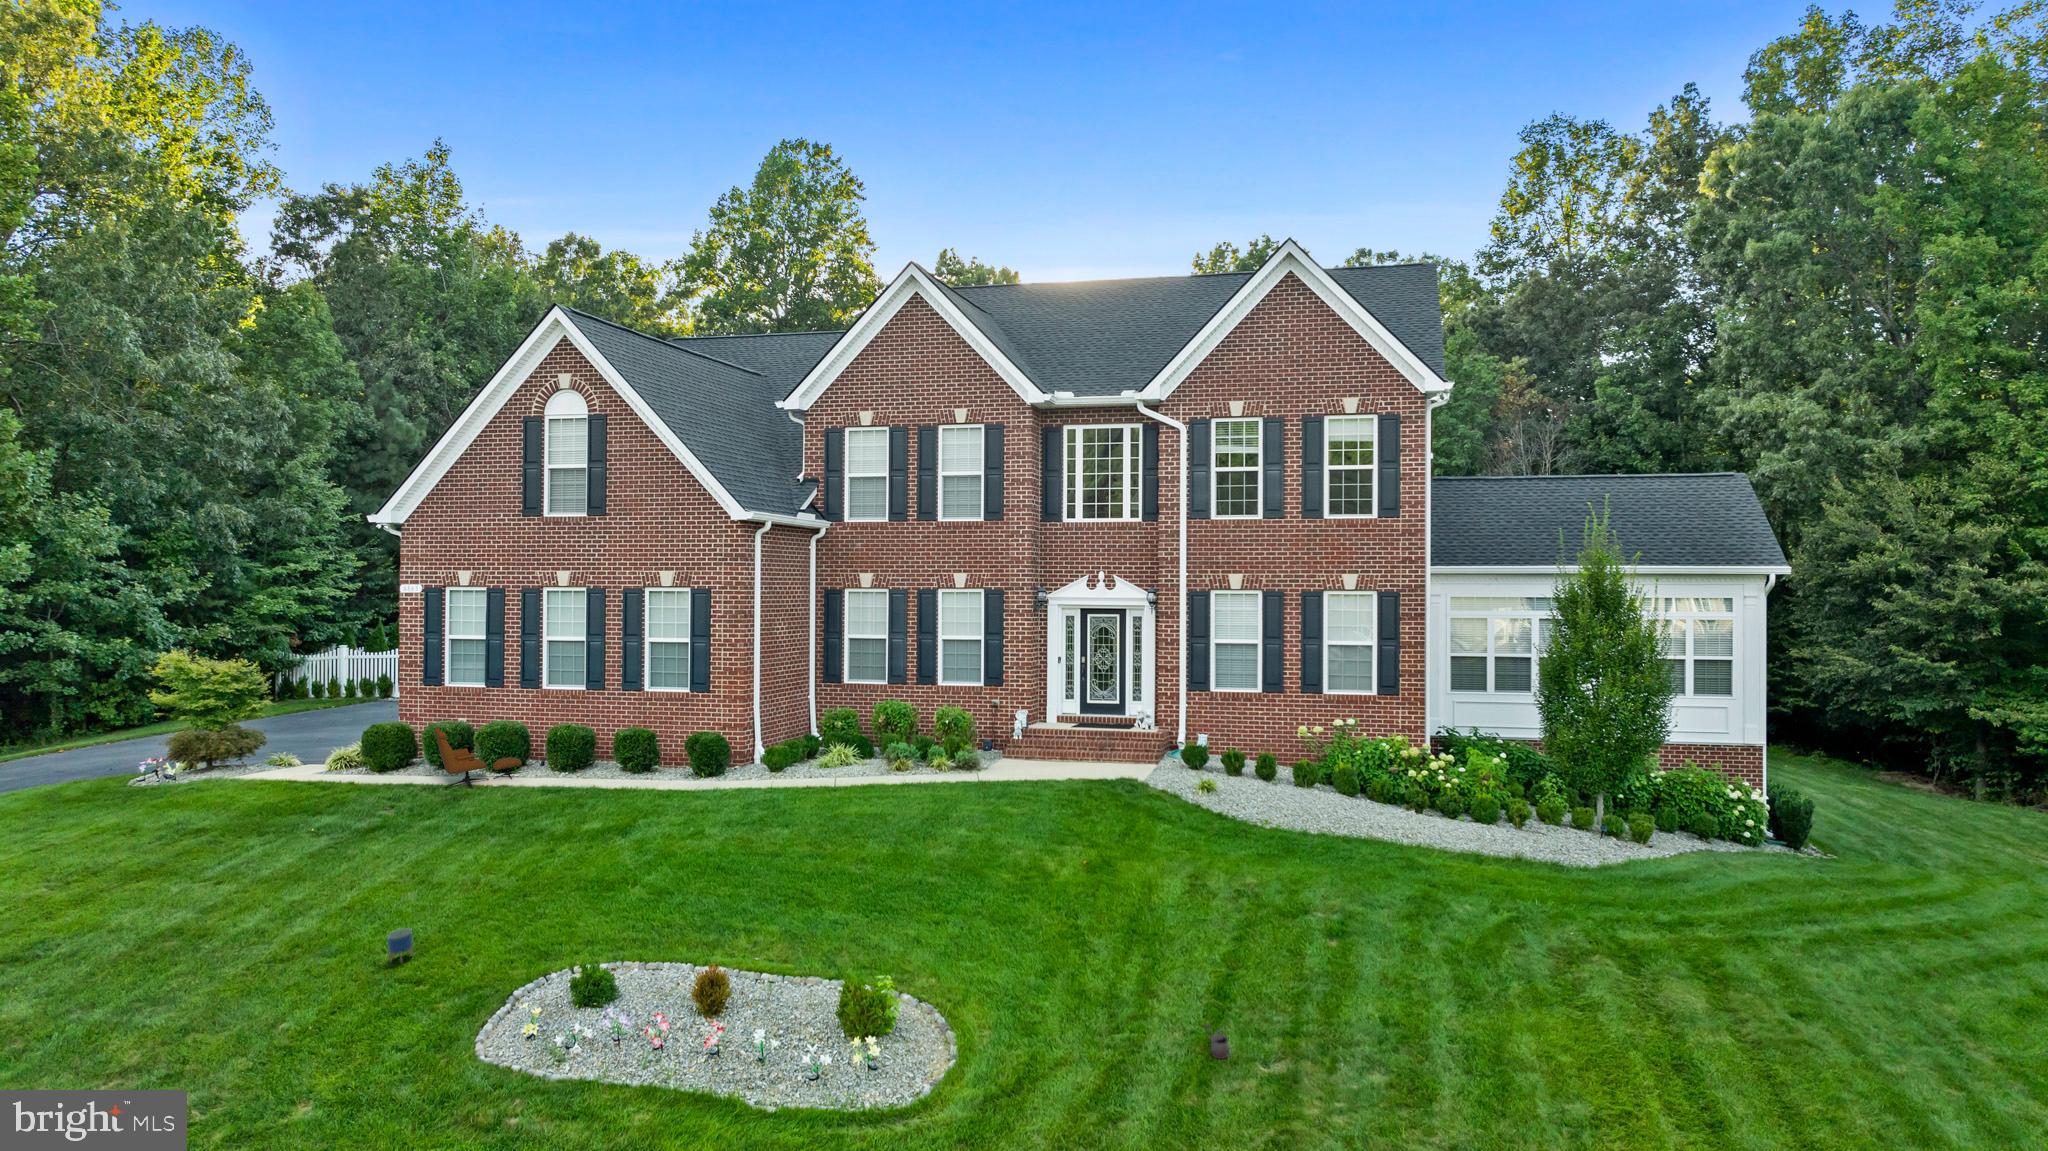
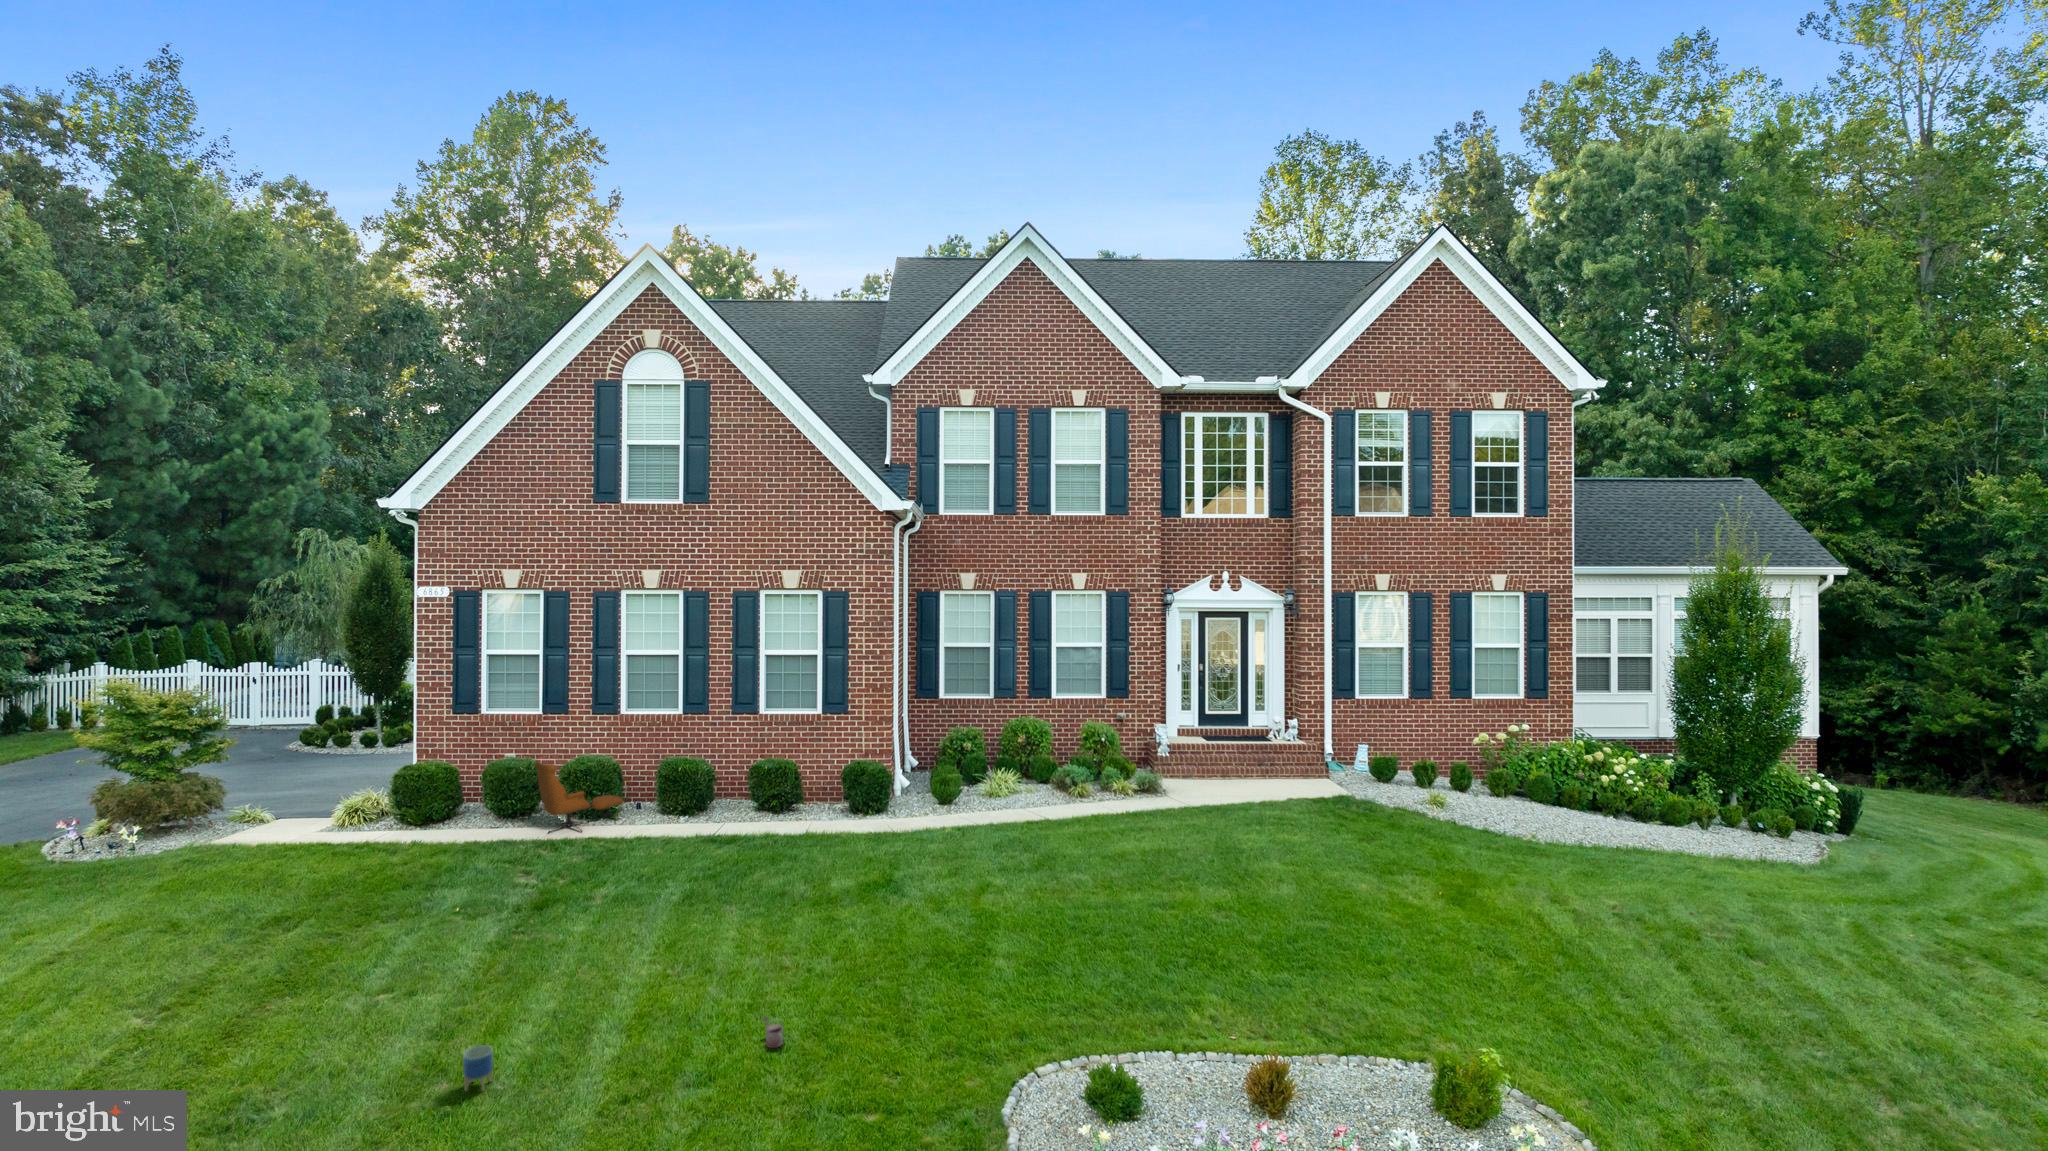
planter: present [388,928,413,962] -> present [463,1045,493,1091]
watering can: present [1205,1025,1230,1059] -> present [763,1017,783,1048]

